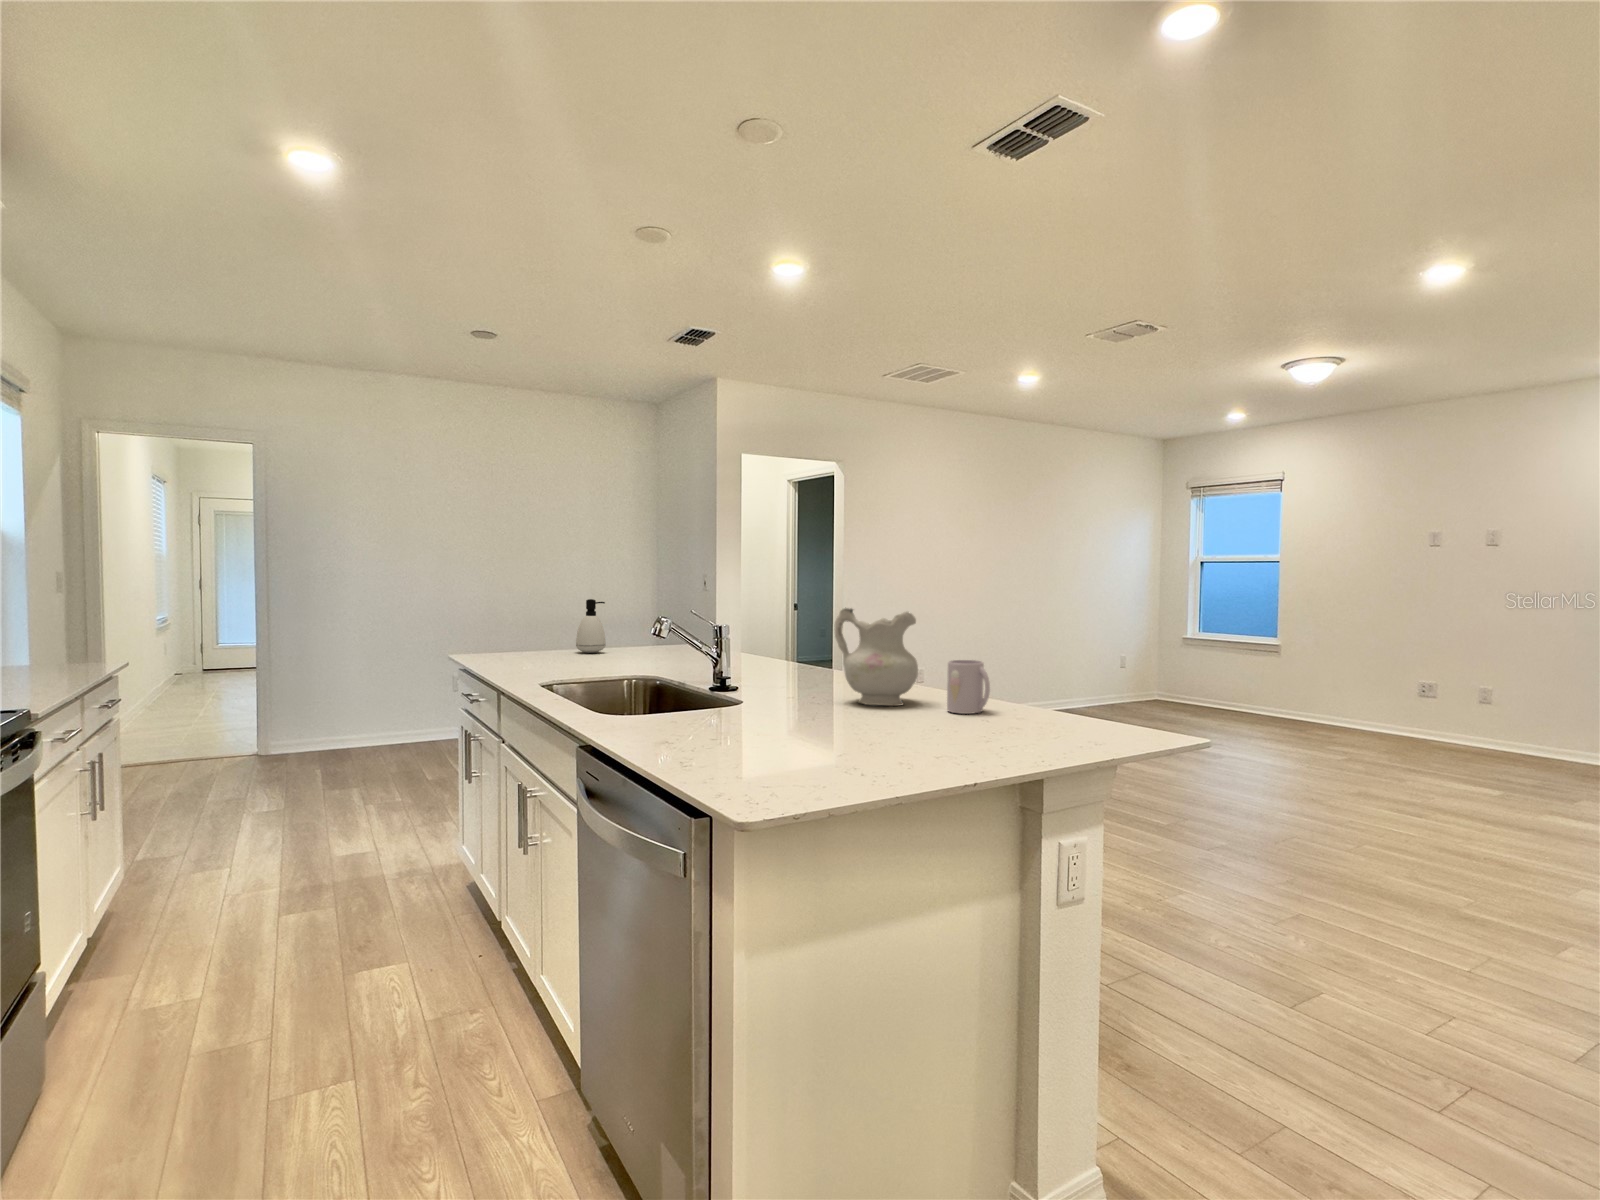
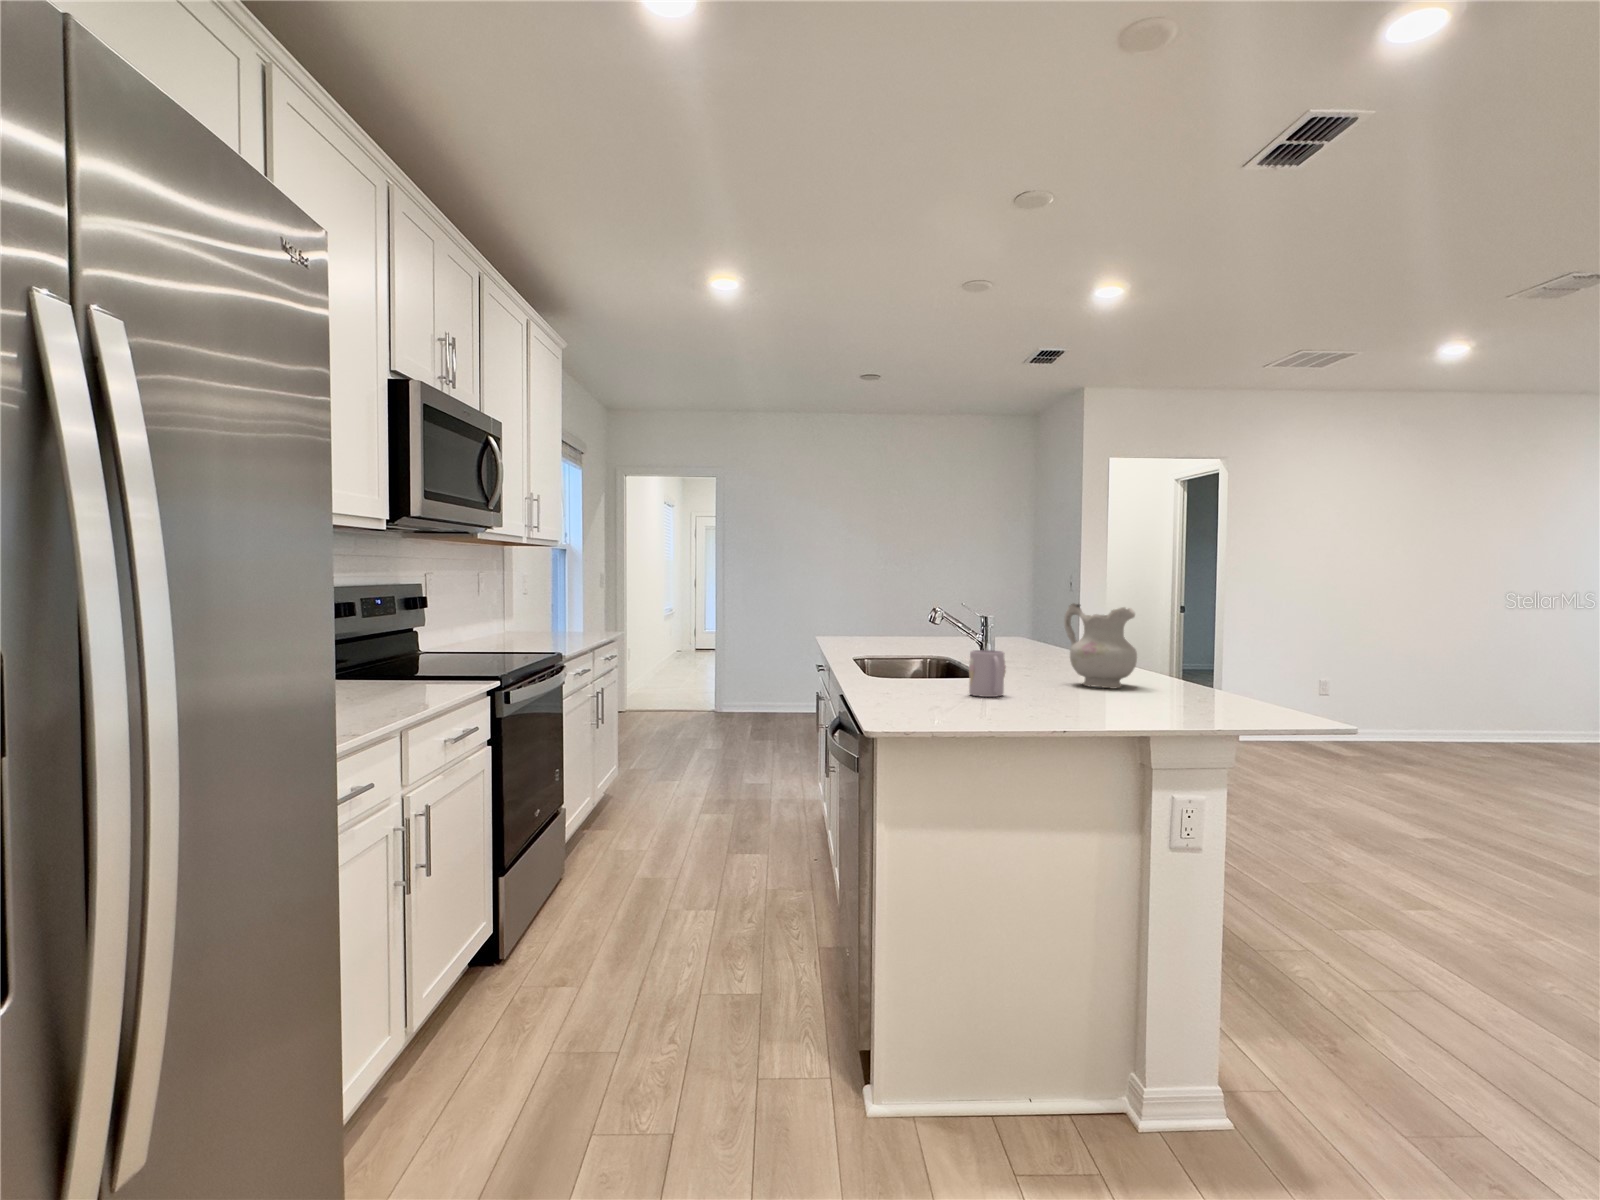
soap dispenser: present [576,599,606,653] -> none [908,596,932,641]
mug: present [947,660,990,714] -> present [969,650,1006,697]

